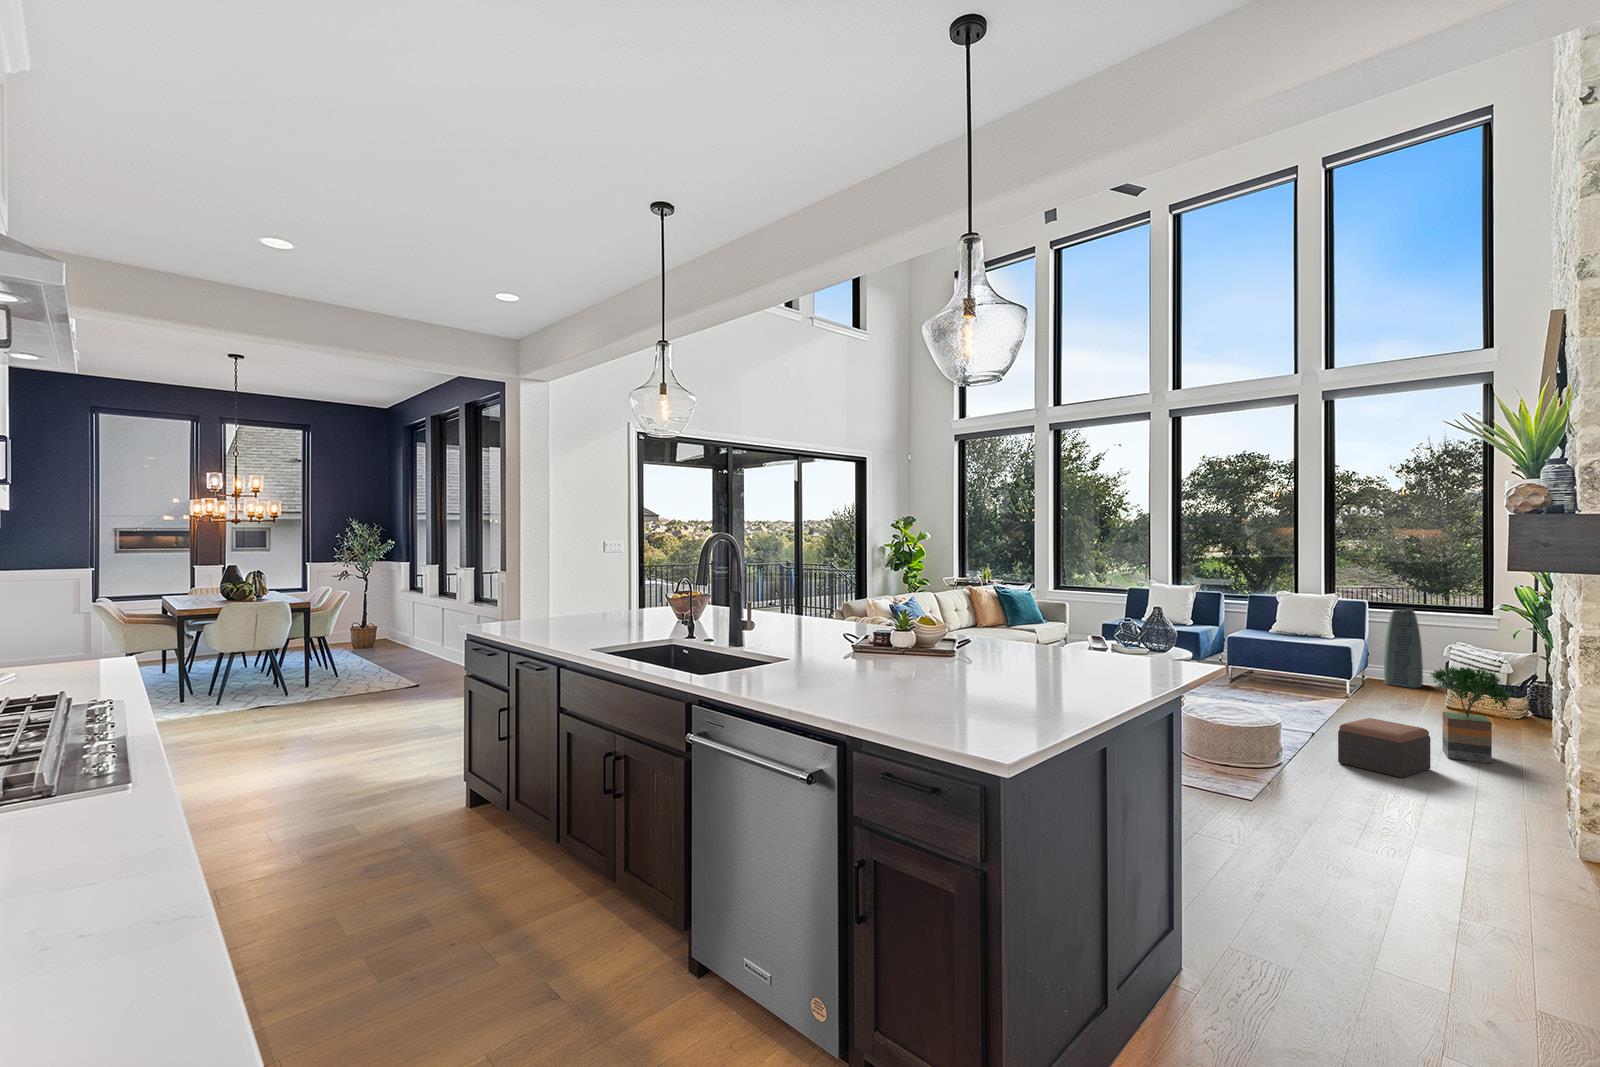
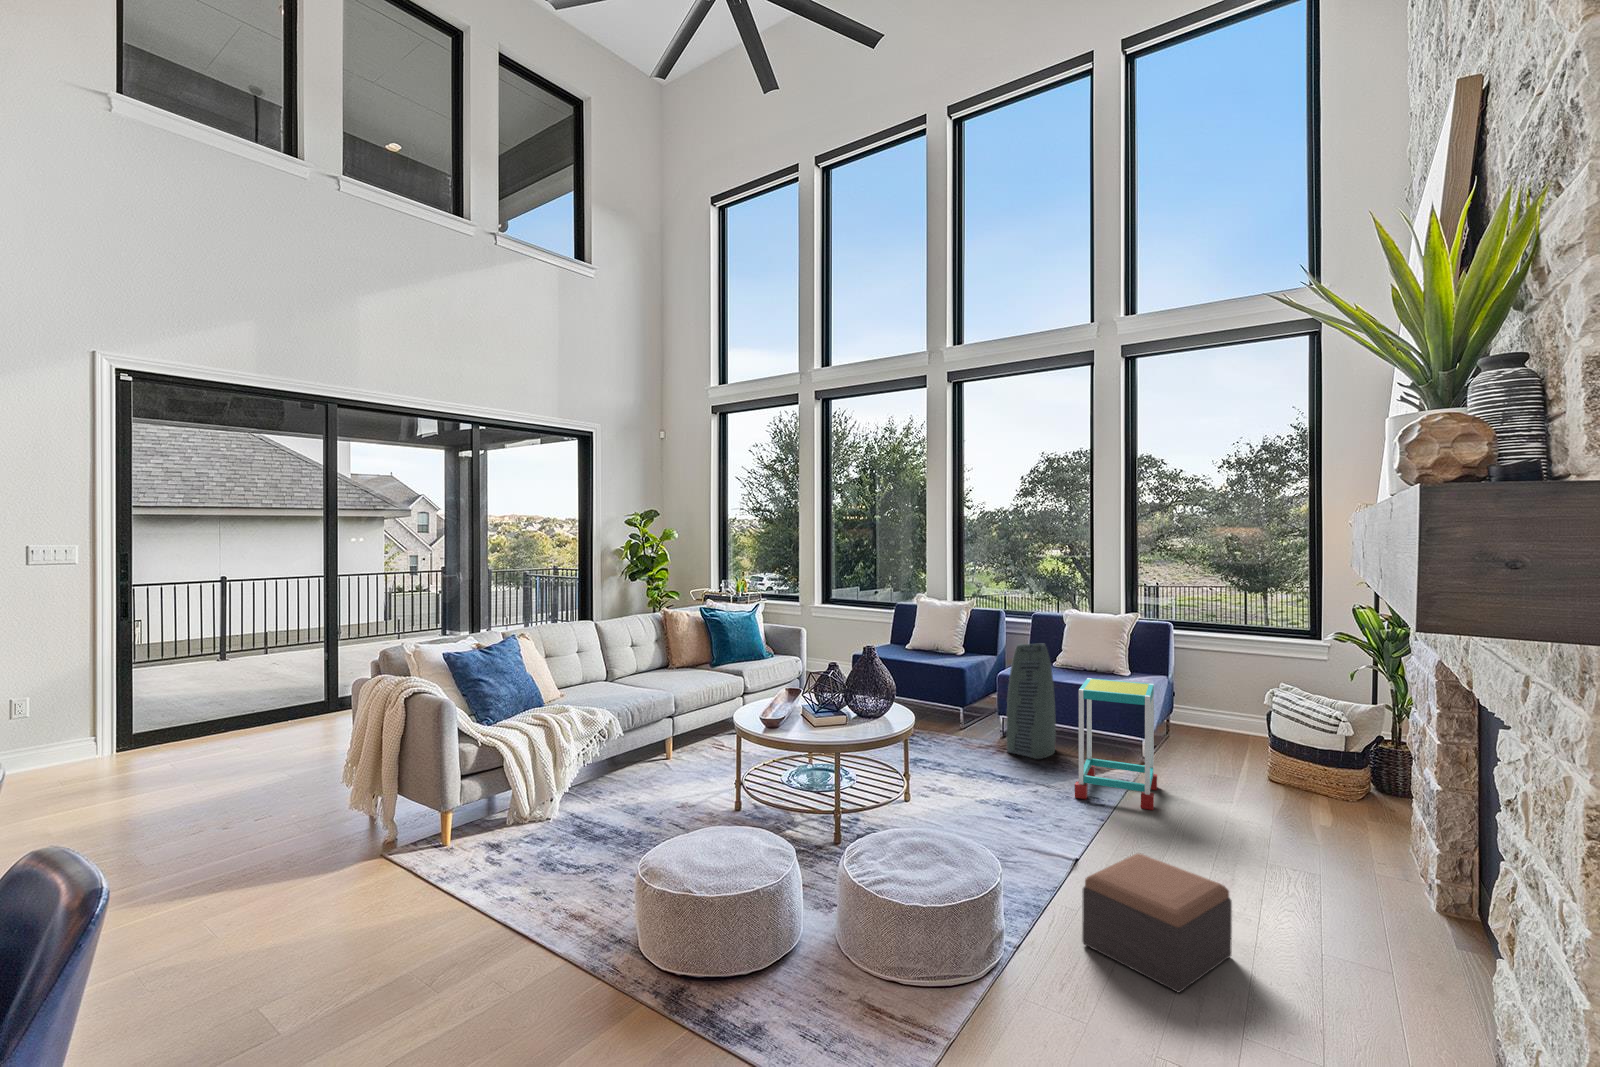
air purifier: present [1384,609,1423,688] -> present [1007,644,1056,759]
side table: none [1305,634,1365,719] -> present [1075,678,1157,810]
potted tree: present [1431,666,1510,763] -> none [1234,754,1362,931]

